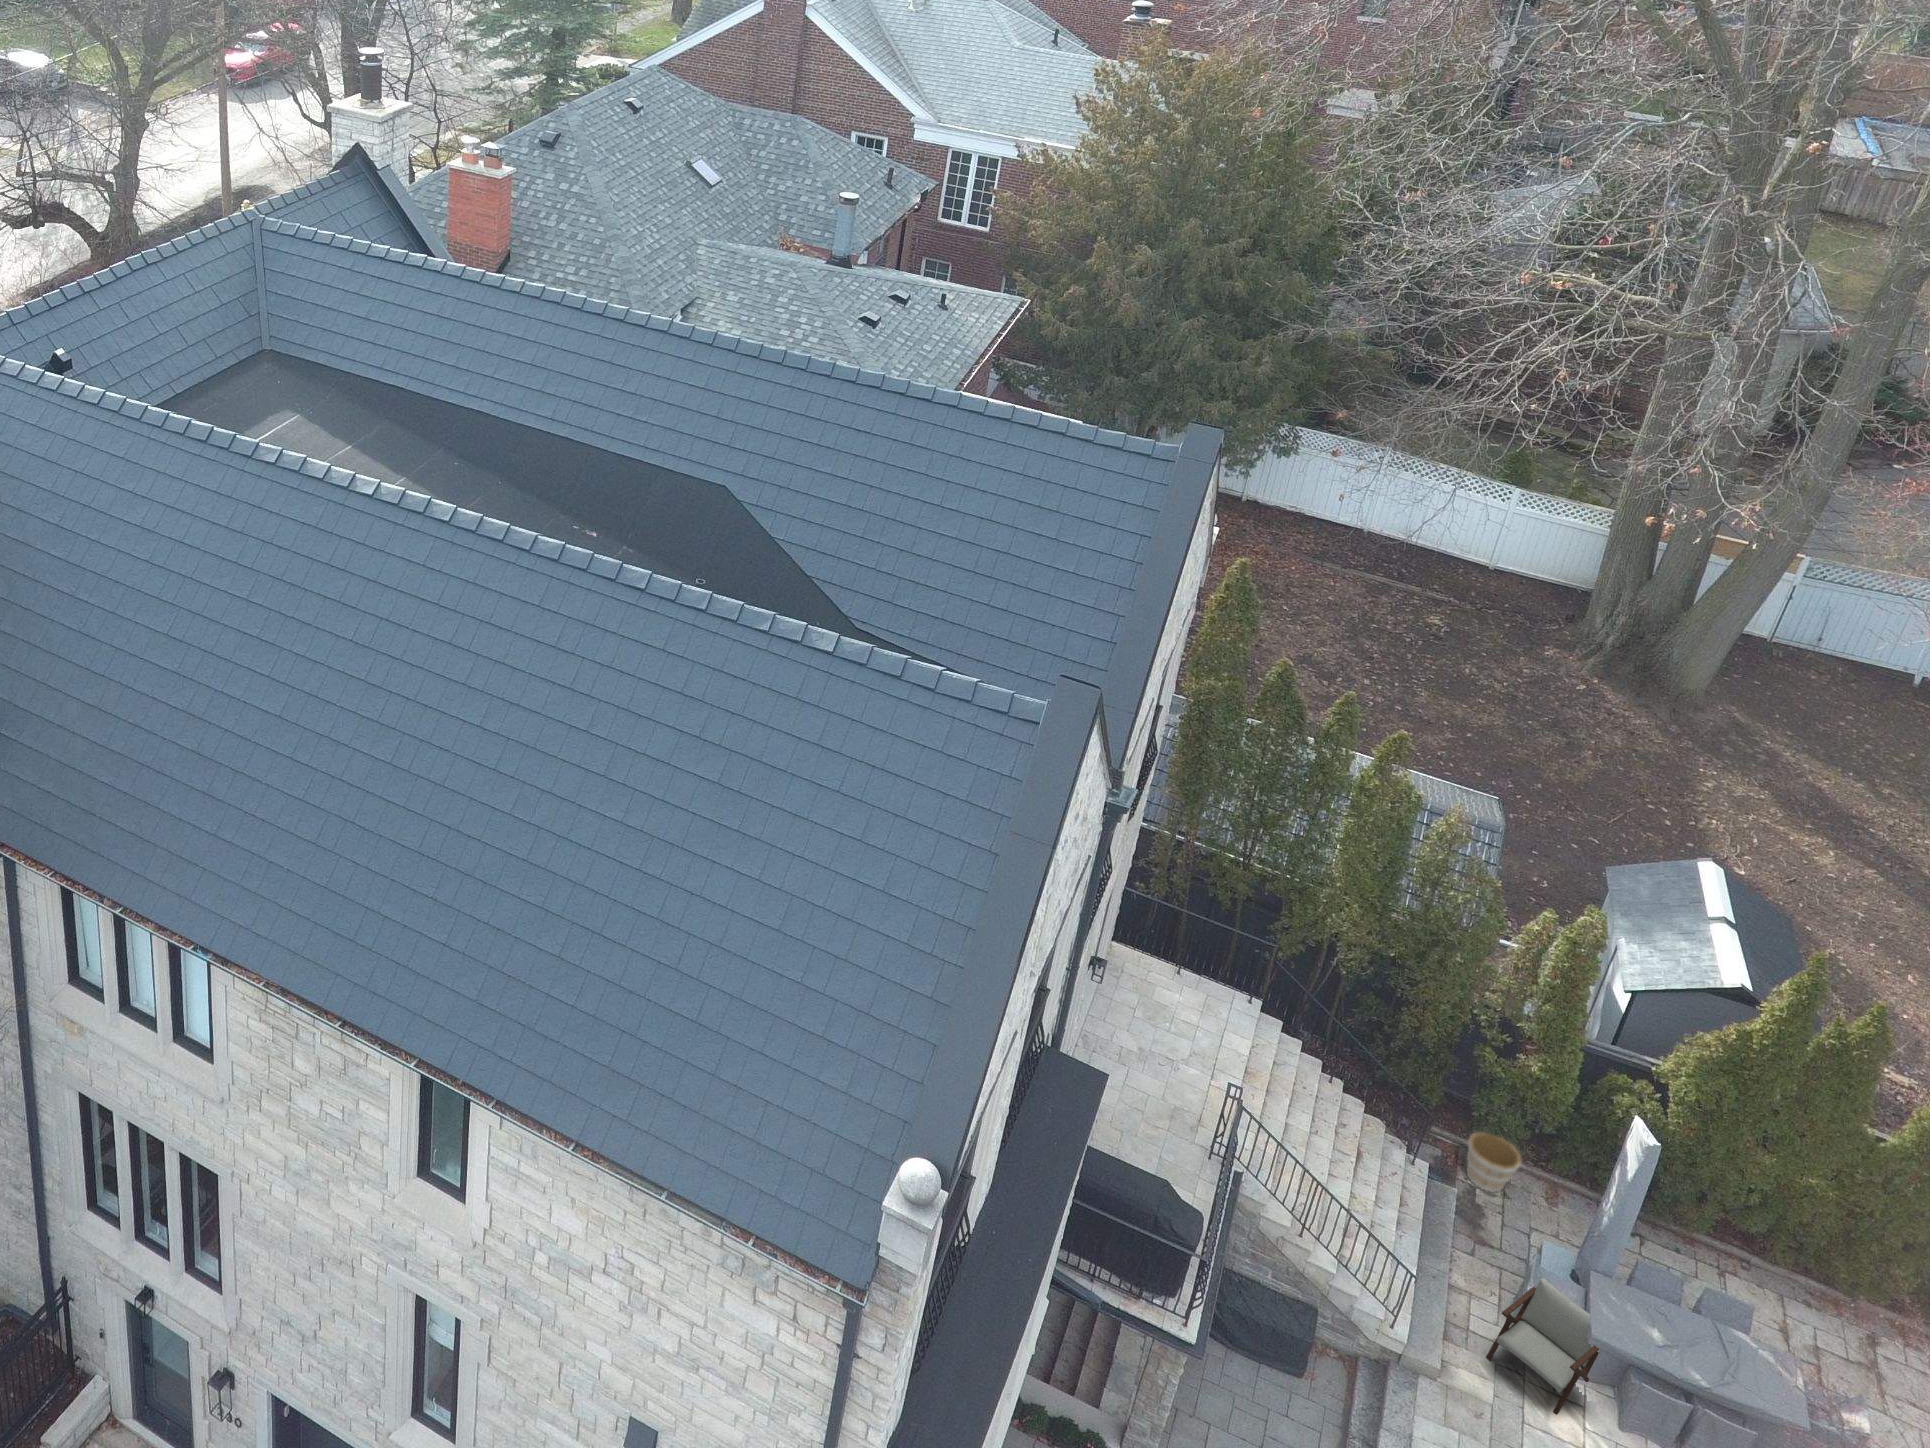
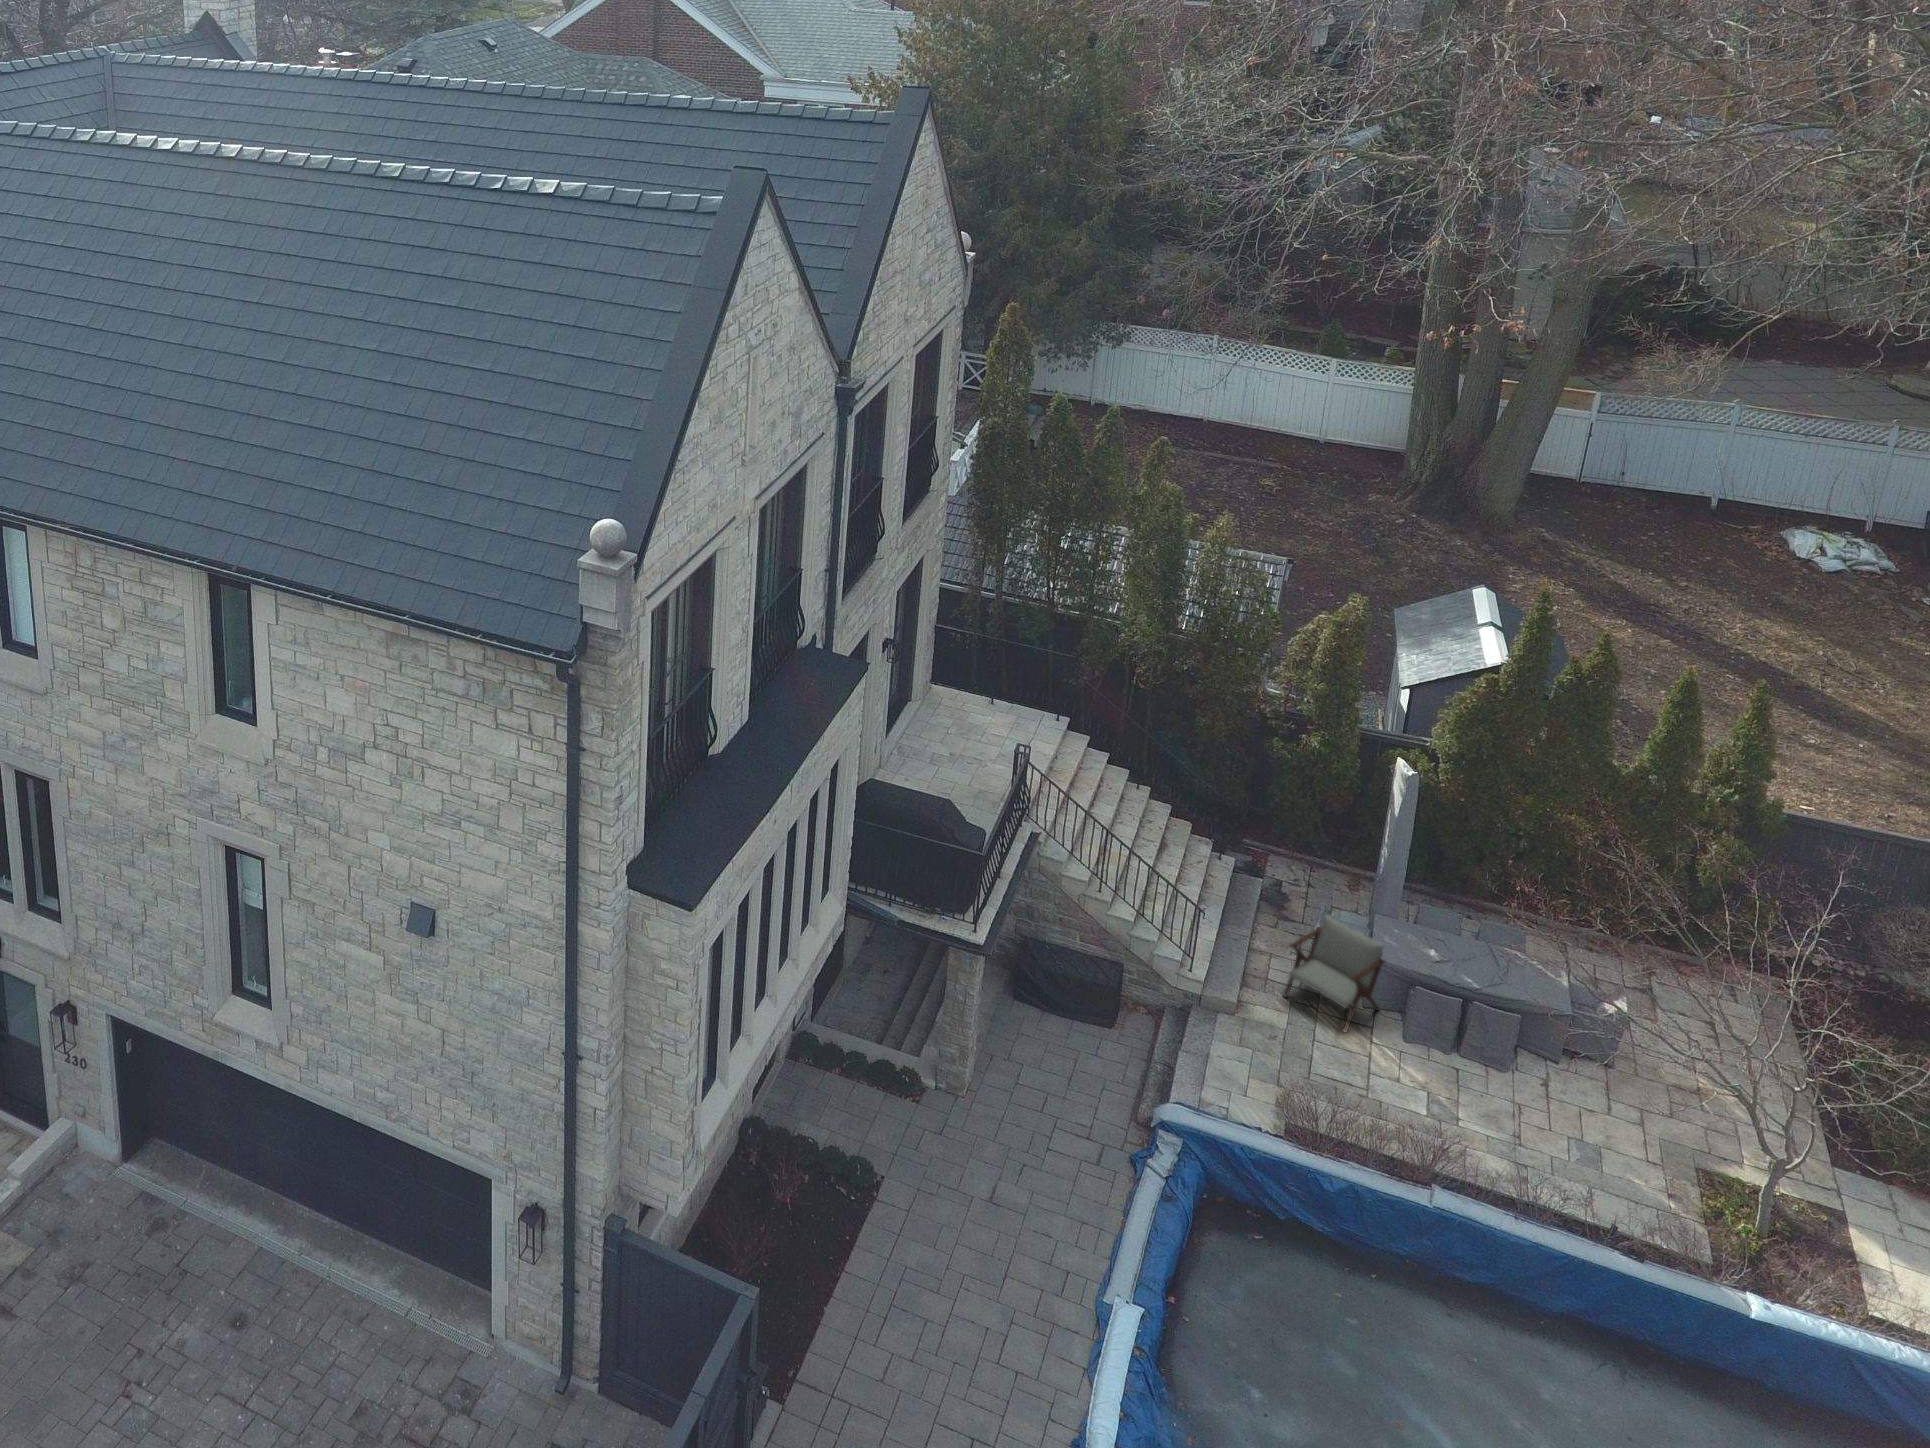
wooden bucket: present [1467,1132,1521,1192] -> none [1271,831,1319,883]

